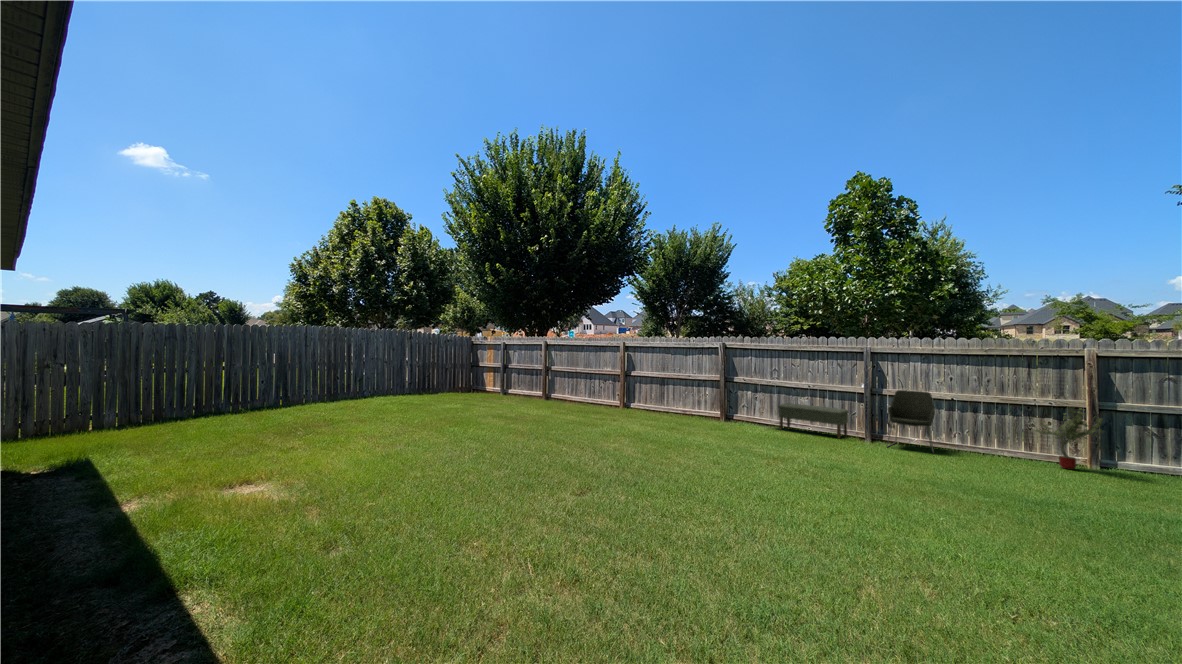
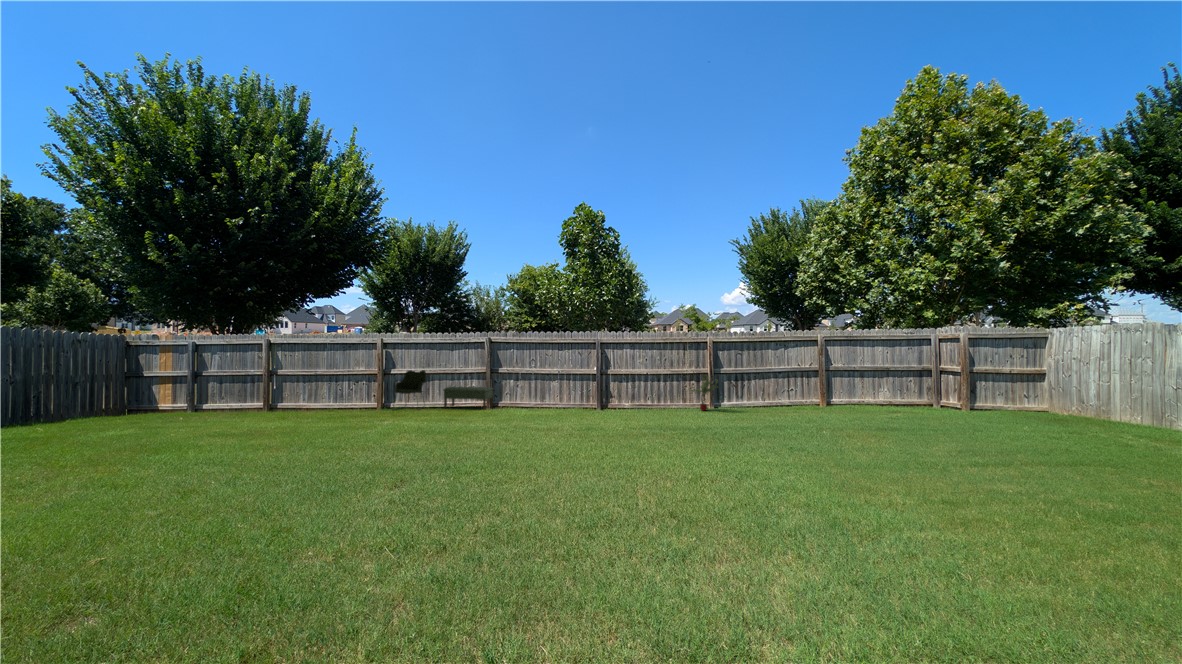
chair: present [887,390,935,453] -> present [395,370,426,395]
bench: present [779,403,849,439] -> present [443,386,493,410]

